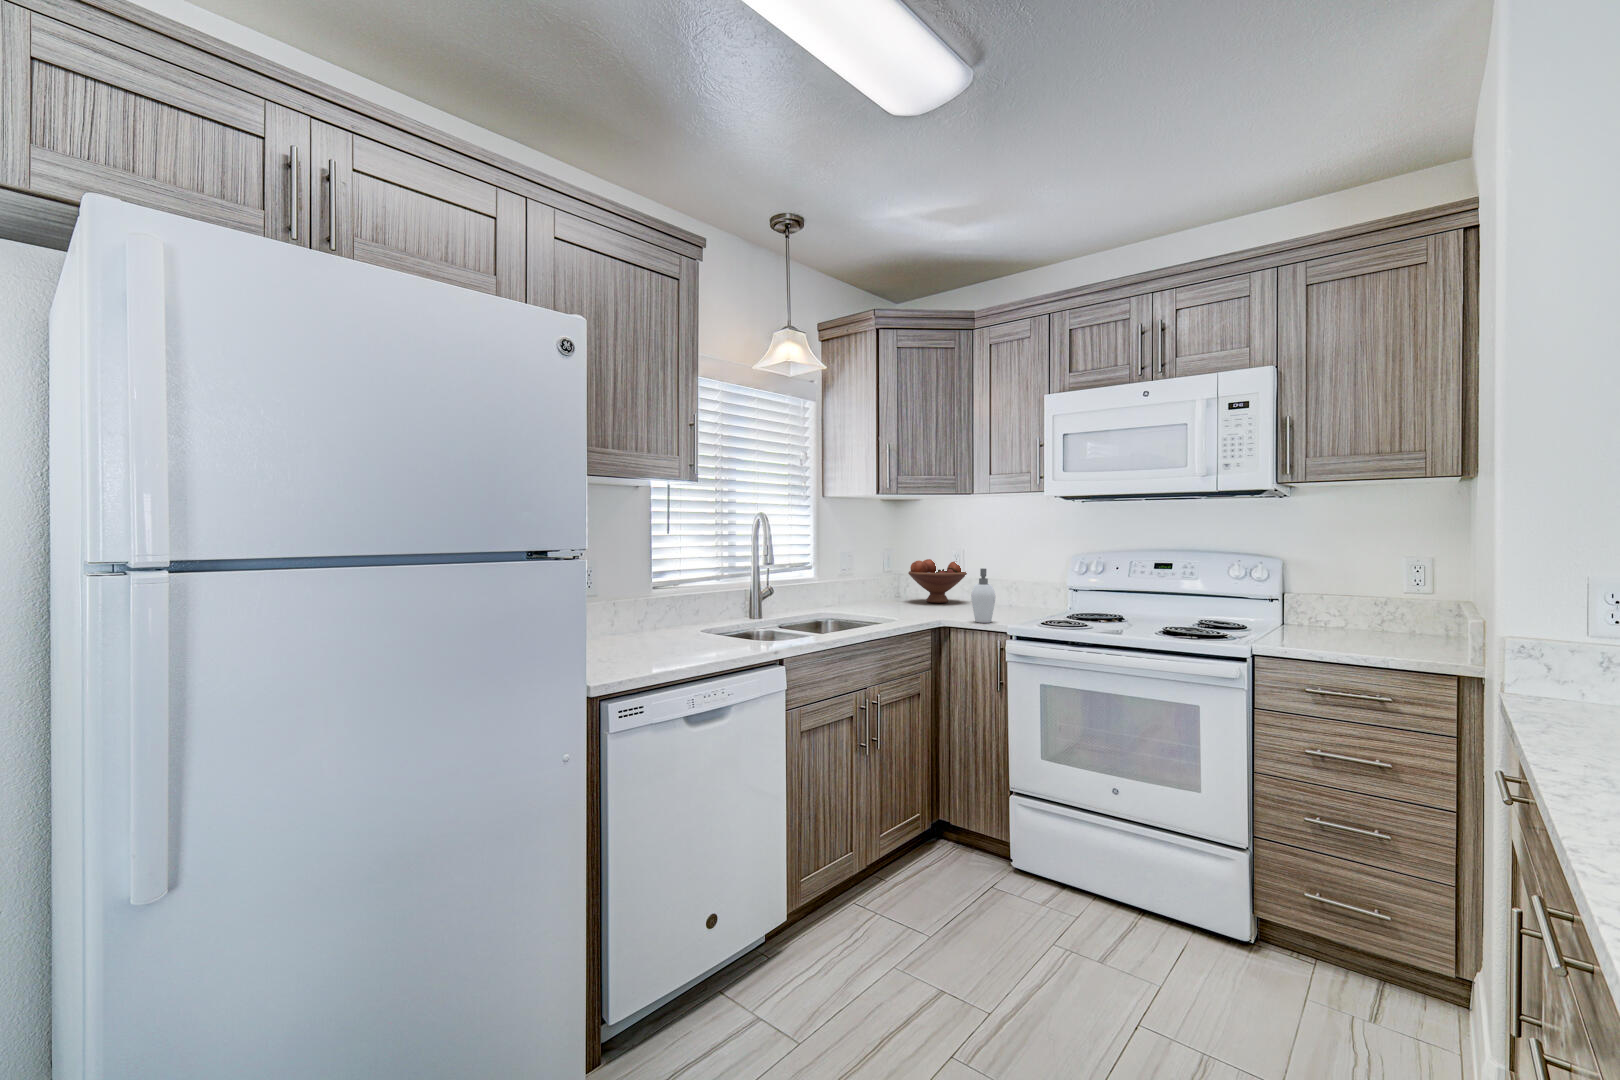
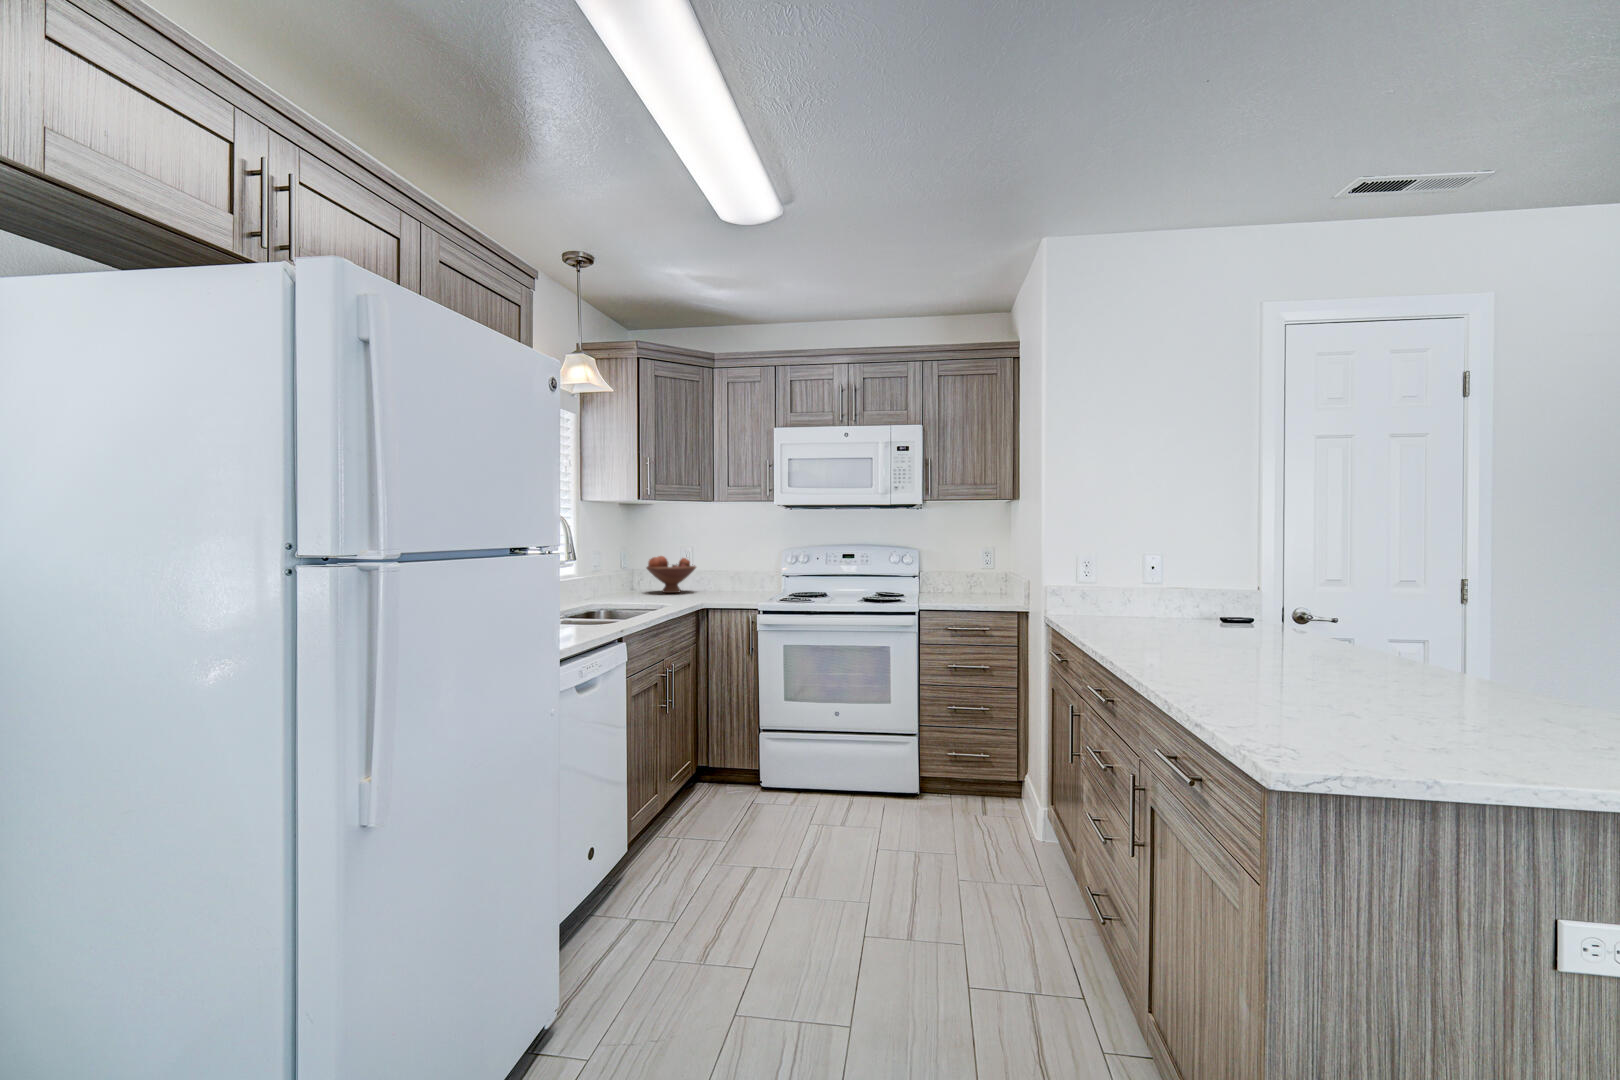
soap dispenser: present [971,568,995,623] -> none [724,561,743,604]

